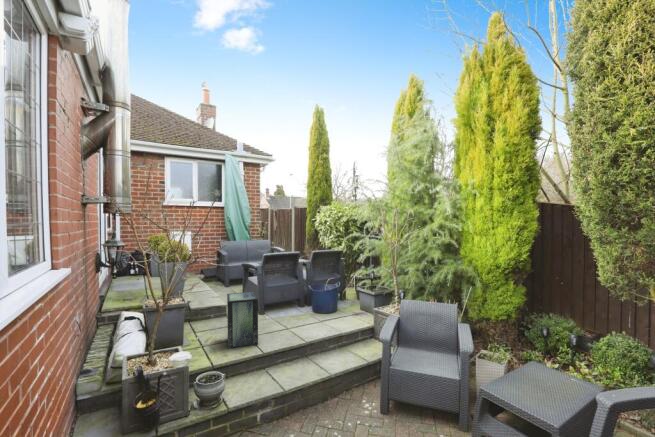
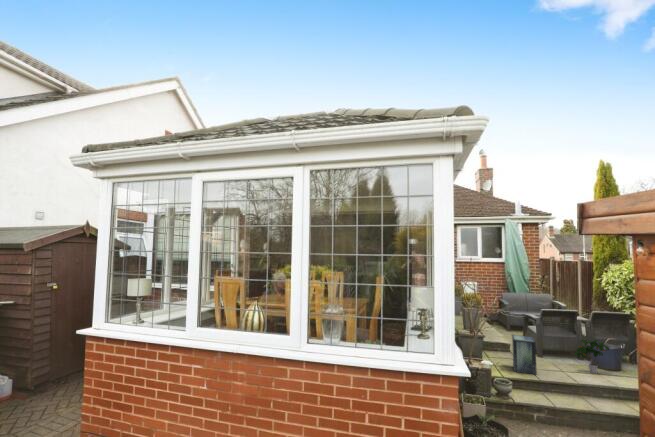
potted plant: none [300,281,332,321] -> present [575,340,609,374]

